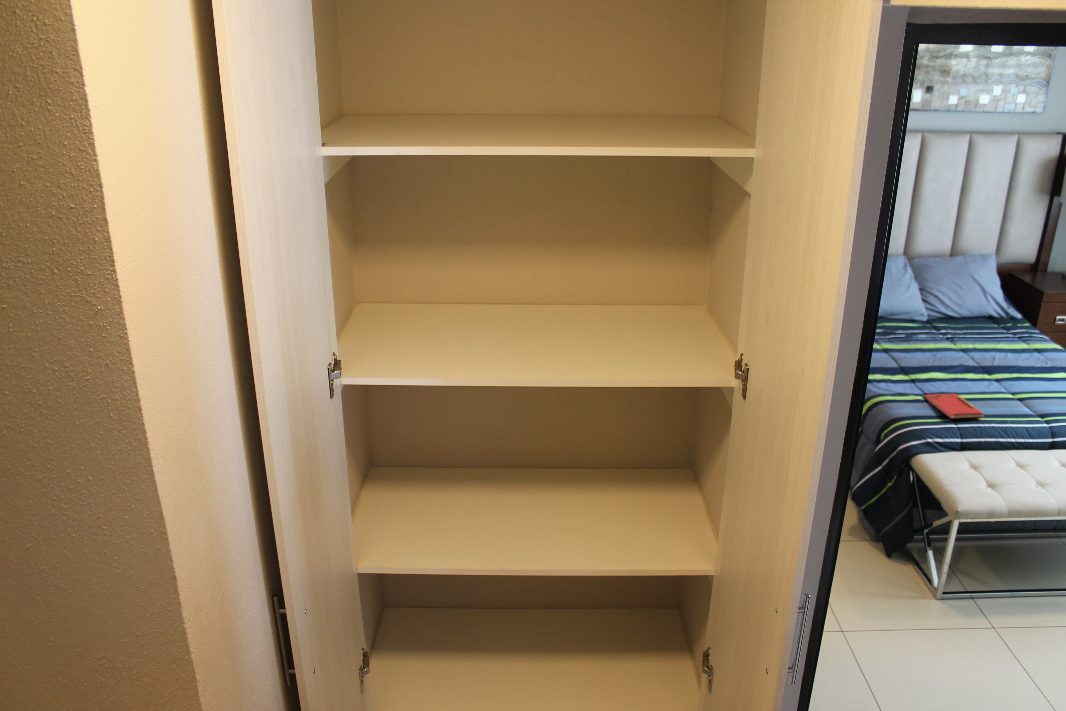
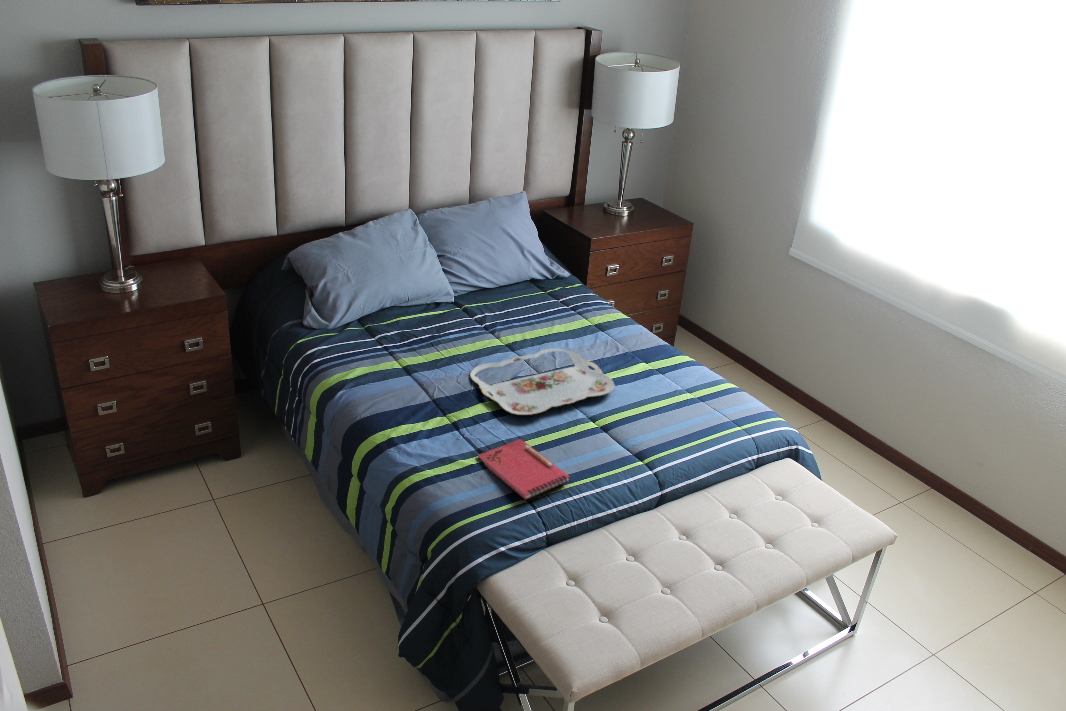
serving tray: none [928,355,1037,383] -> present [470,348,615,415]

